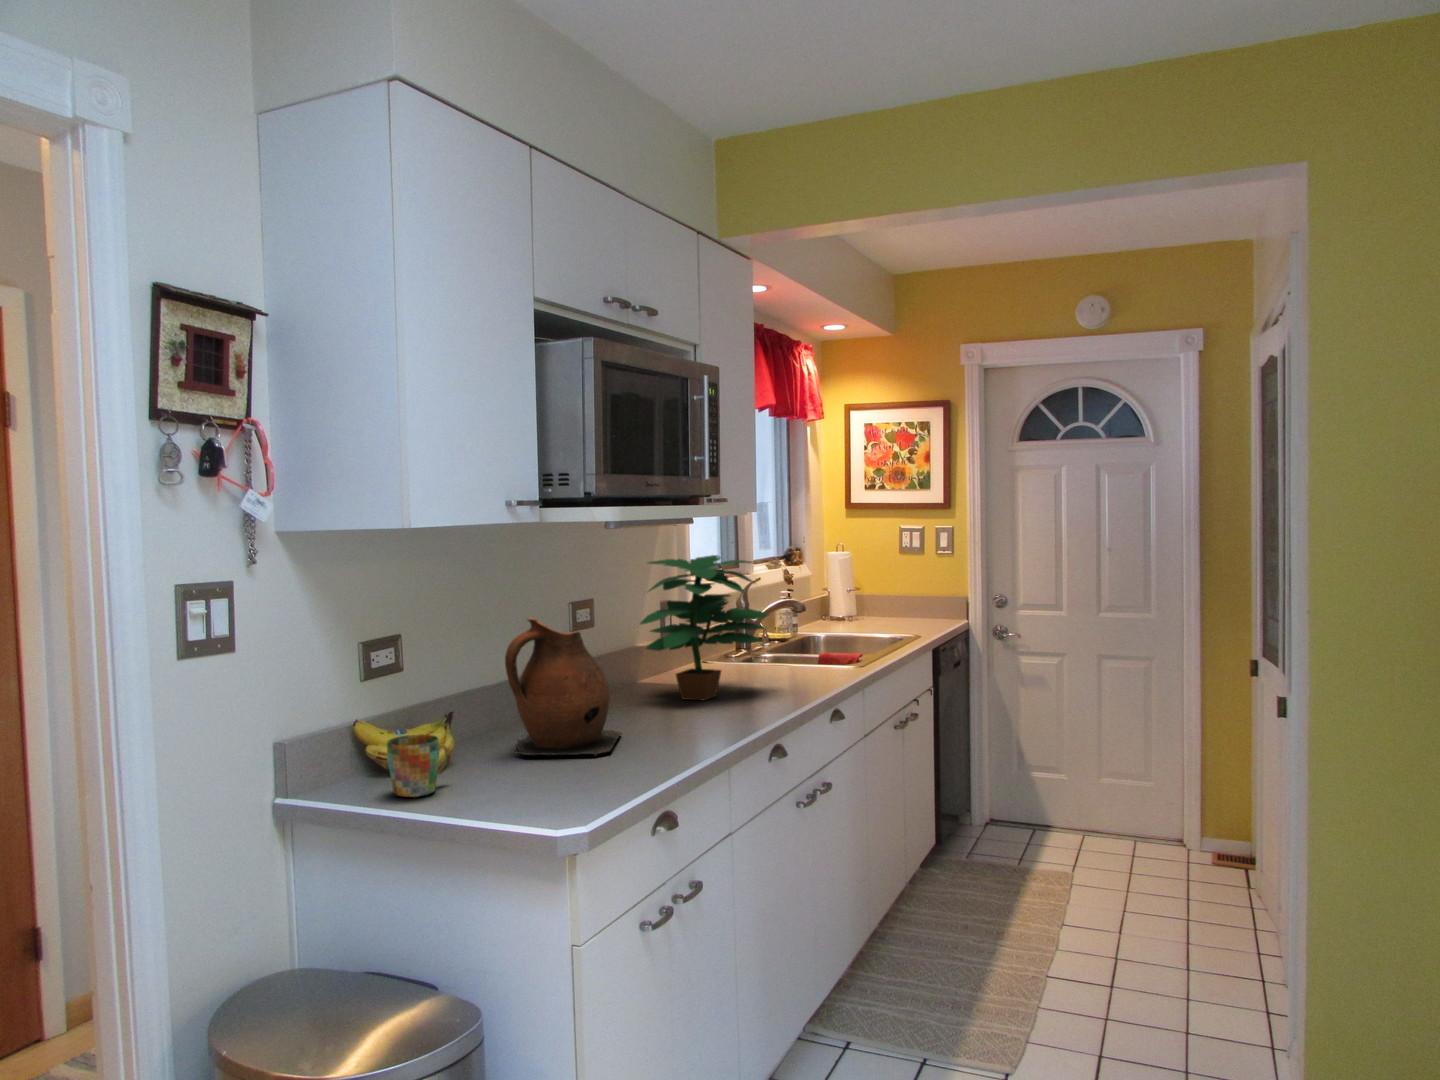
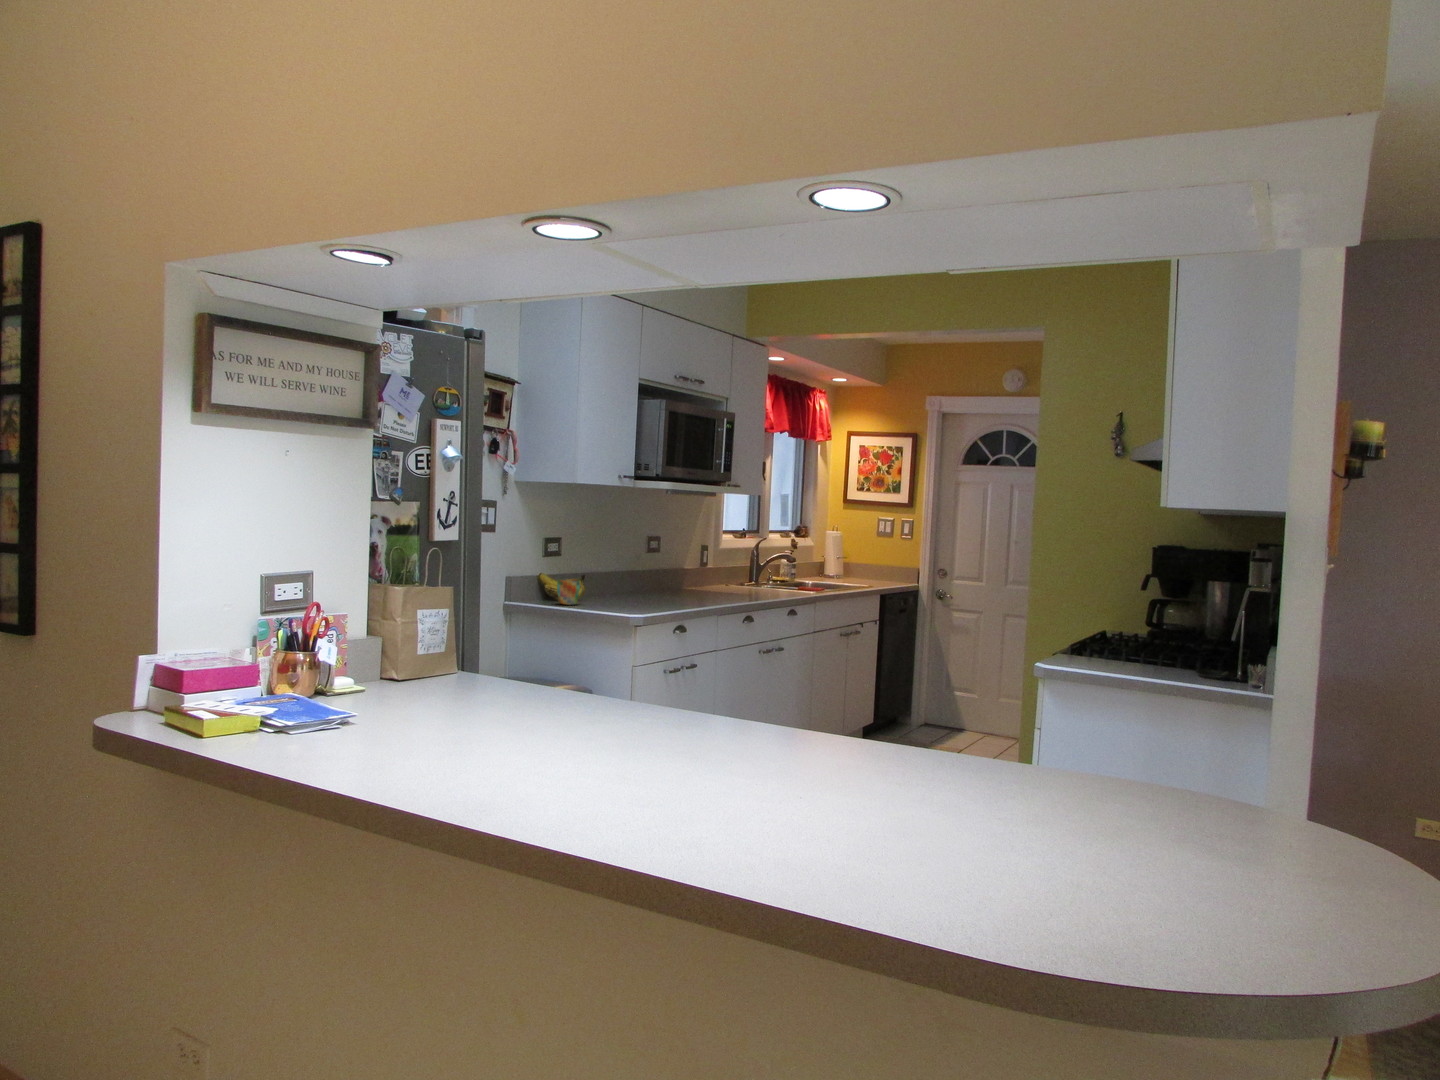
potted plant: present [640,555,769,700] -> none [683,517,759,595]
ceramic pitcher: present [505,618,622,756] -> none [612,534,667,603]

